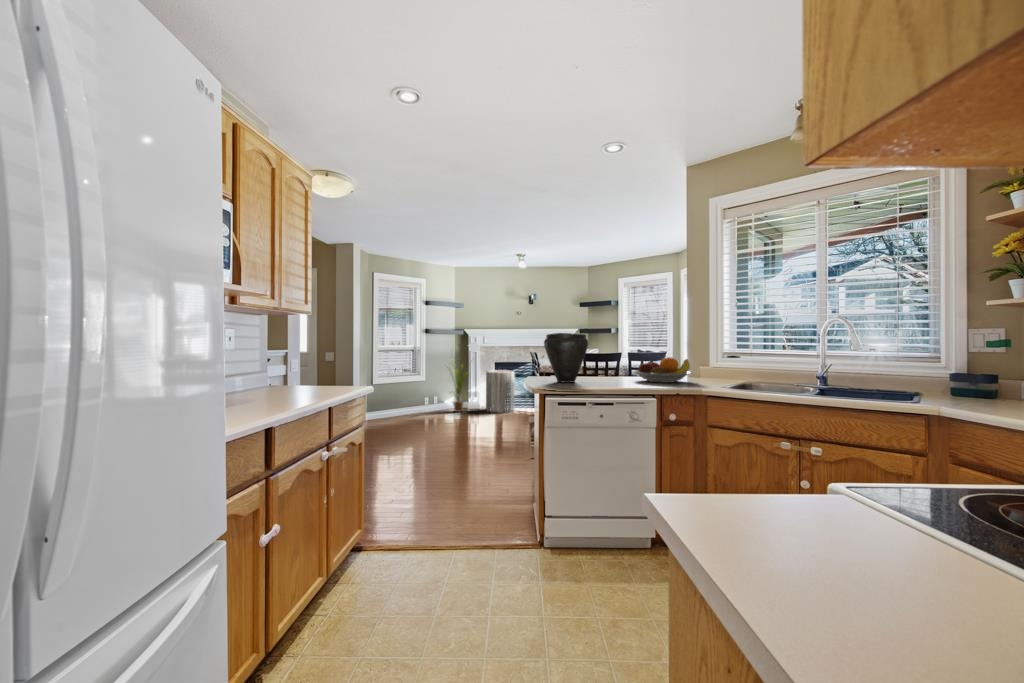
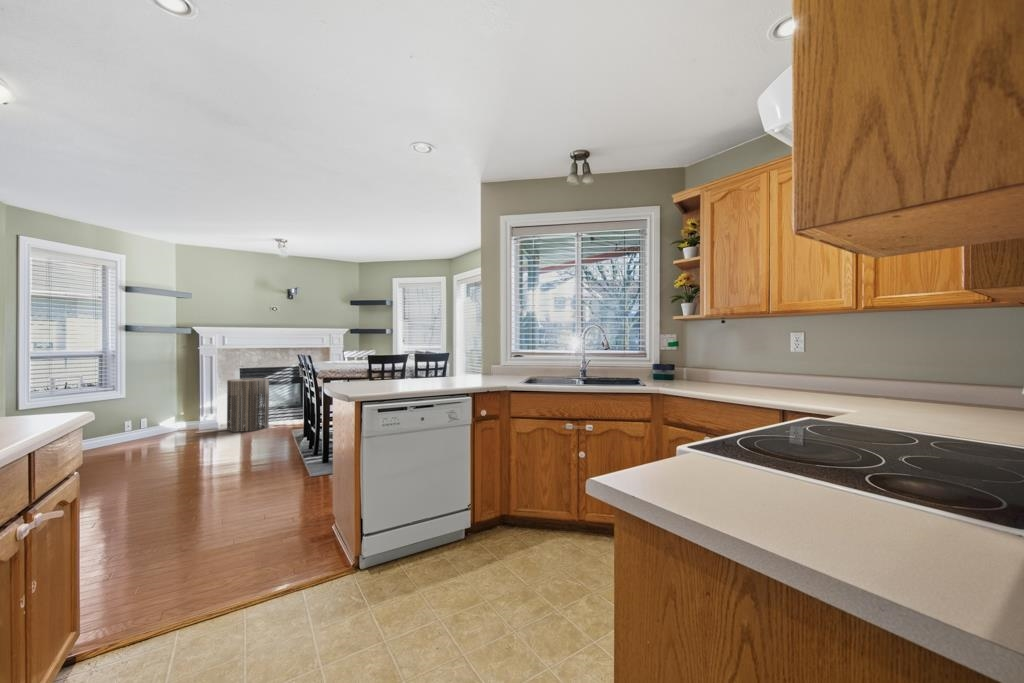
vase: present [544,333,588,383] -> none [352,335,401,388]
fruit bowl: present [633,357,692,383] -> none [440,358,493,382]
house plant: present [447,364,469,412] -> none [157,364,209,438]

